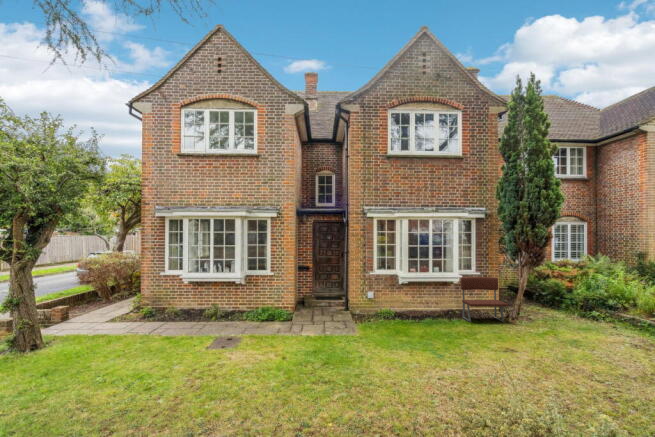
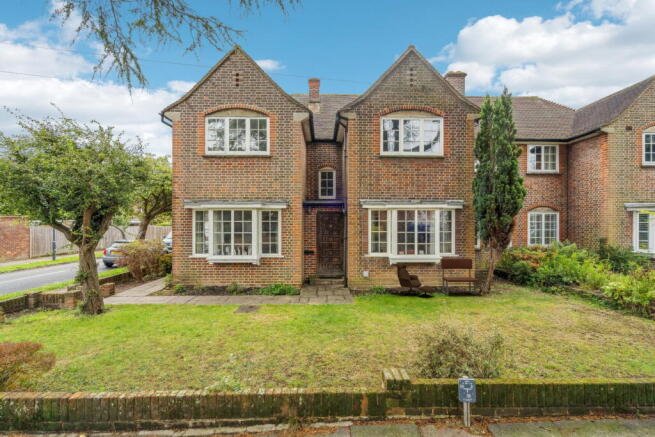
lounge chair: none [408,281,454,326] -> present [397,262,434,298]

